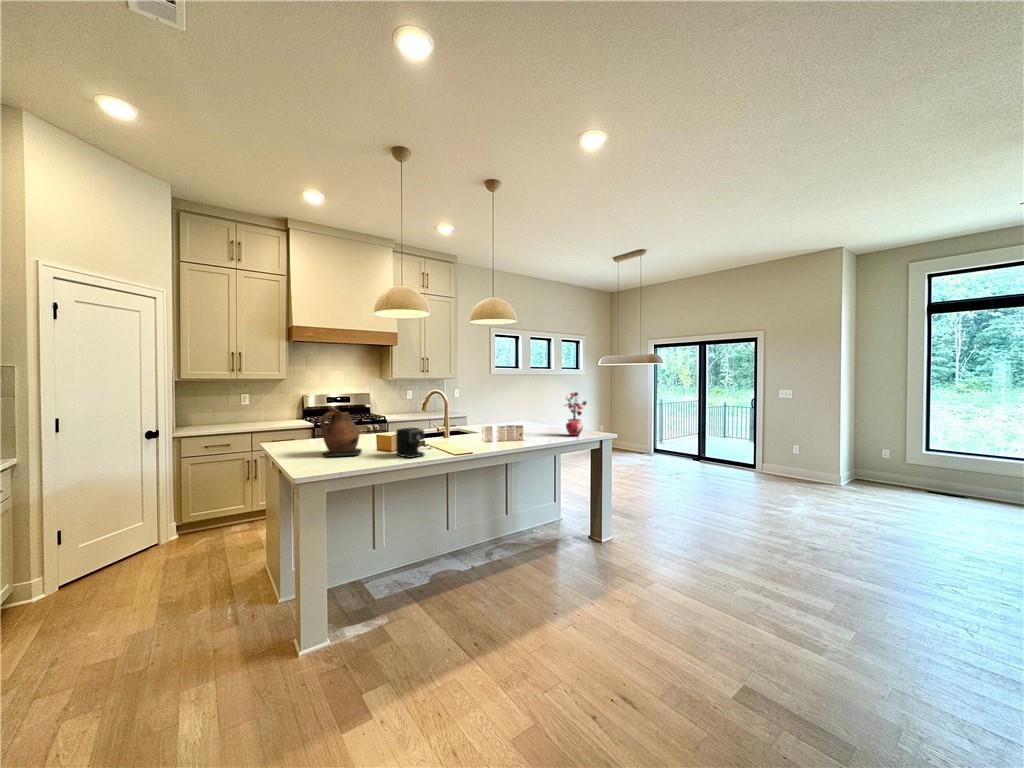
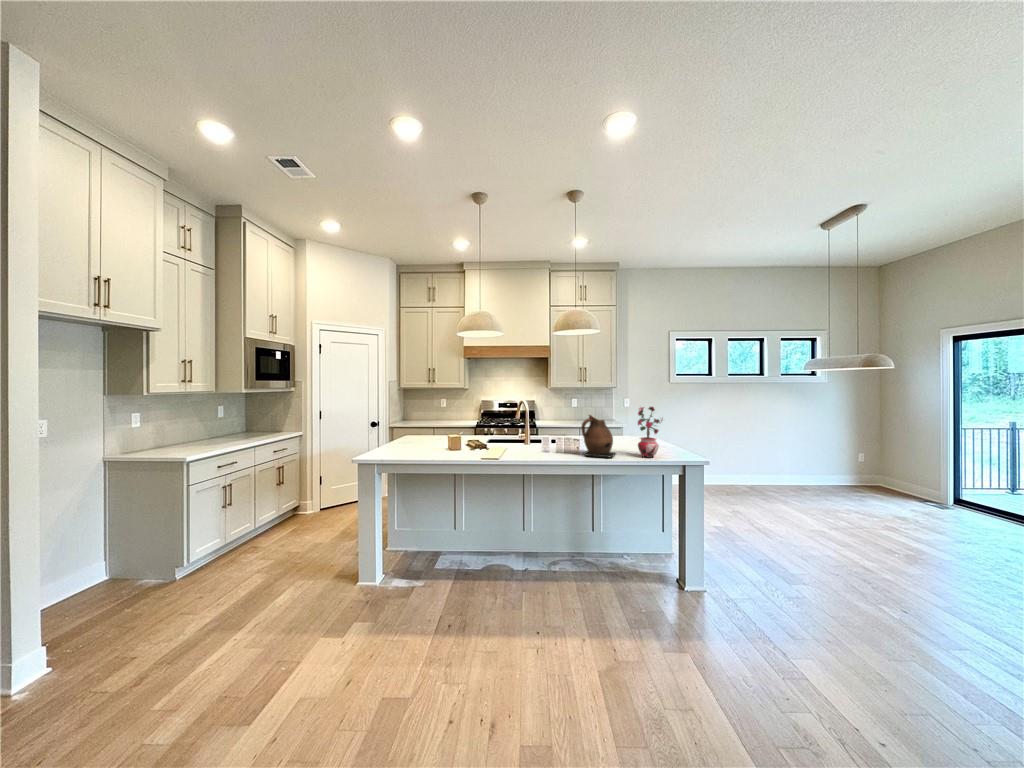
ceramic pitcher: present [321,408,362,456] -> present [581,415,616,457]
coffee maker: present [396,428,424,458] -> none [442,431,481,456]

